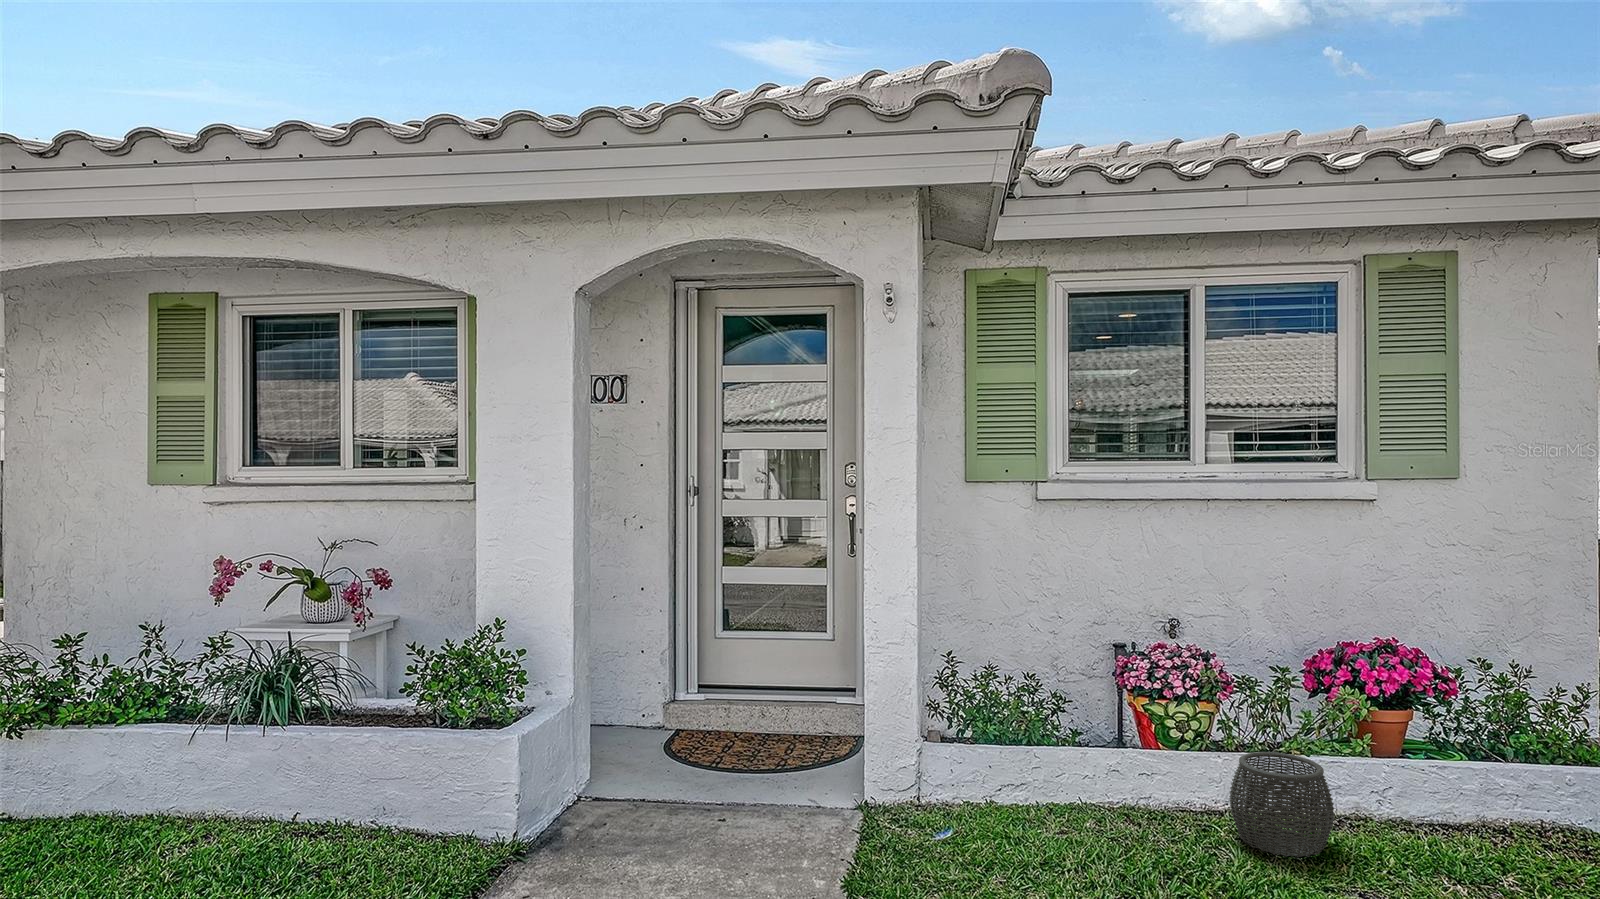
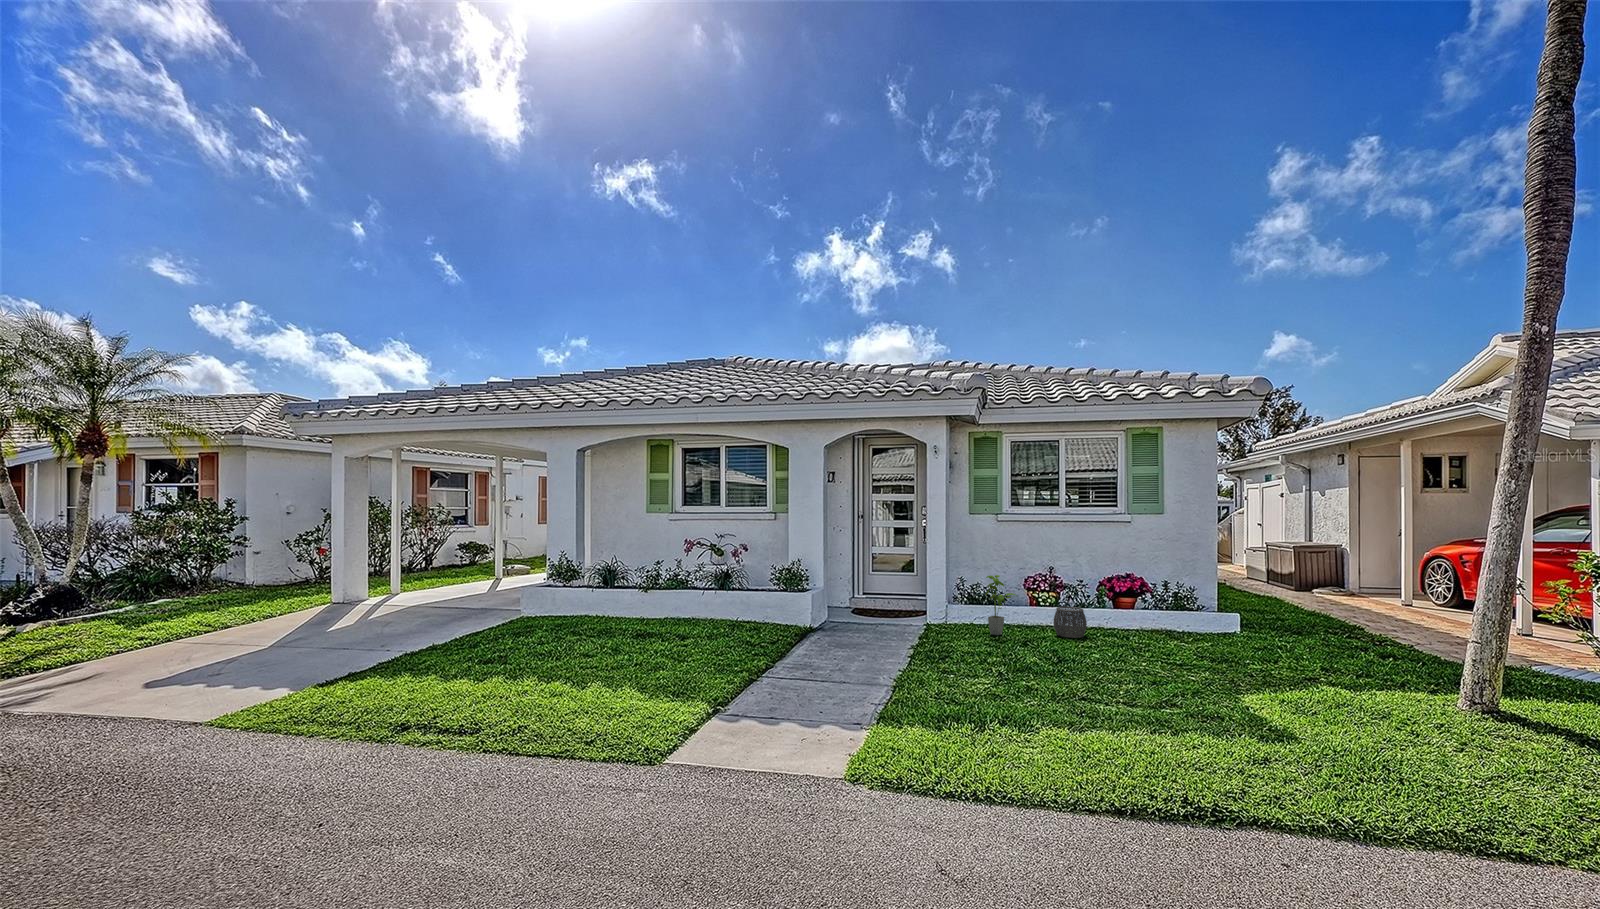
house plant: none [1033,669,1134,850] -> present [985,575,1015,635]

